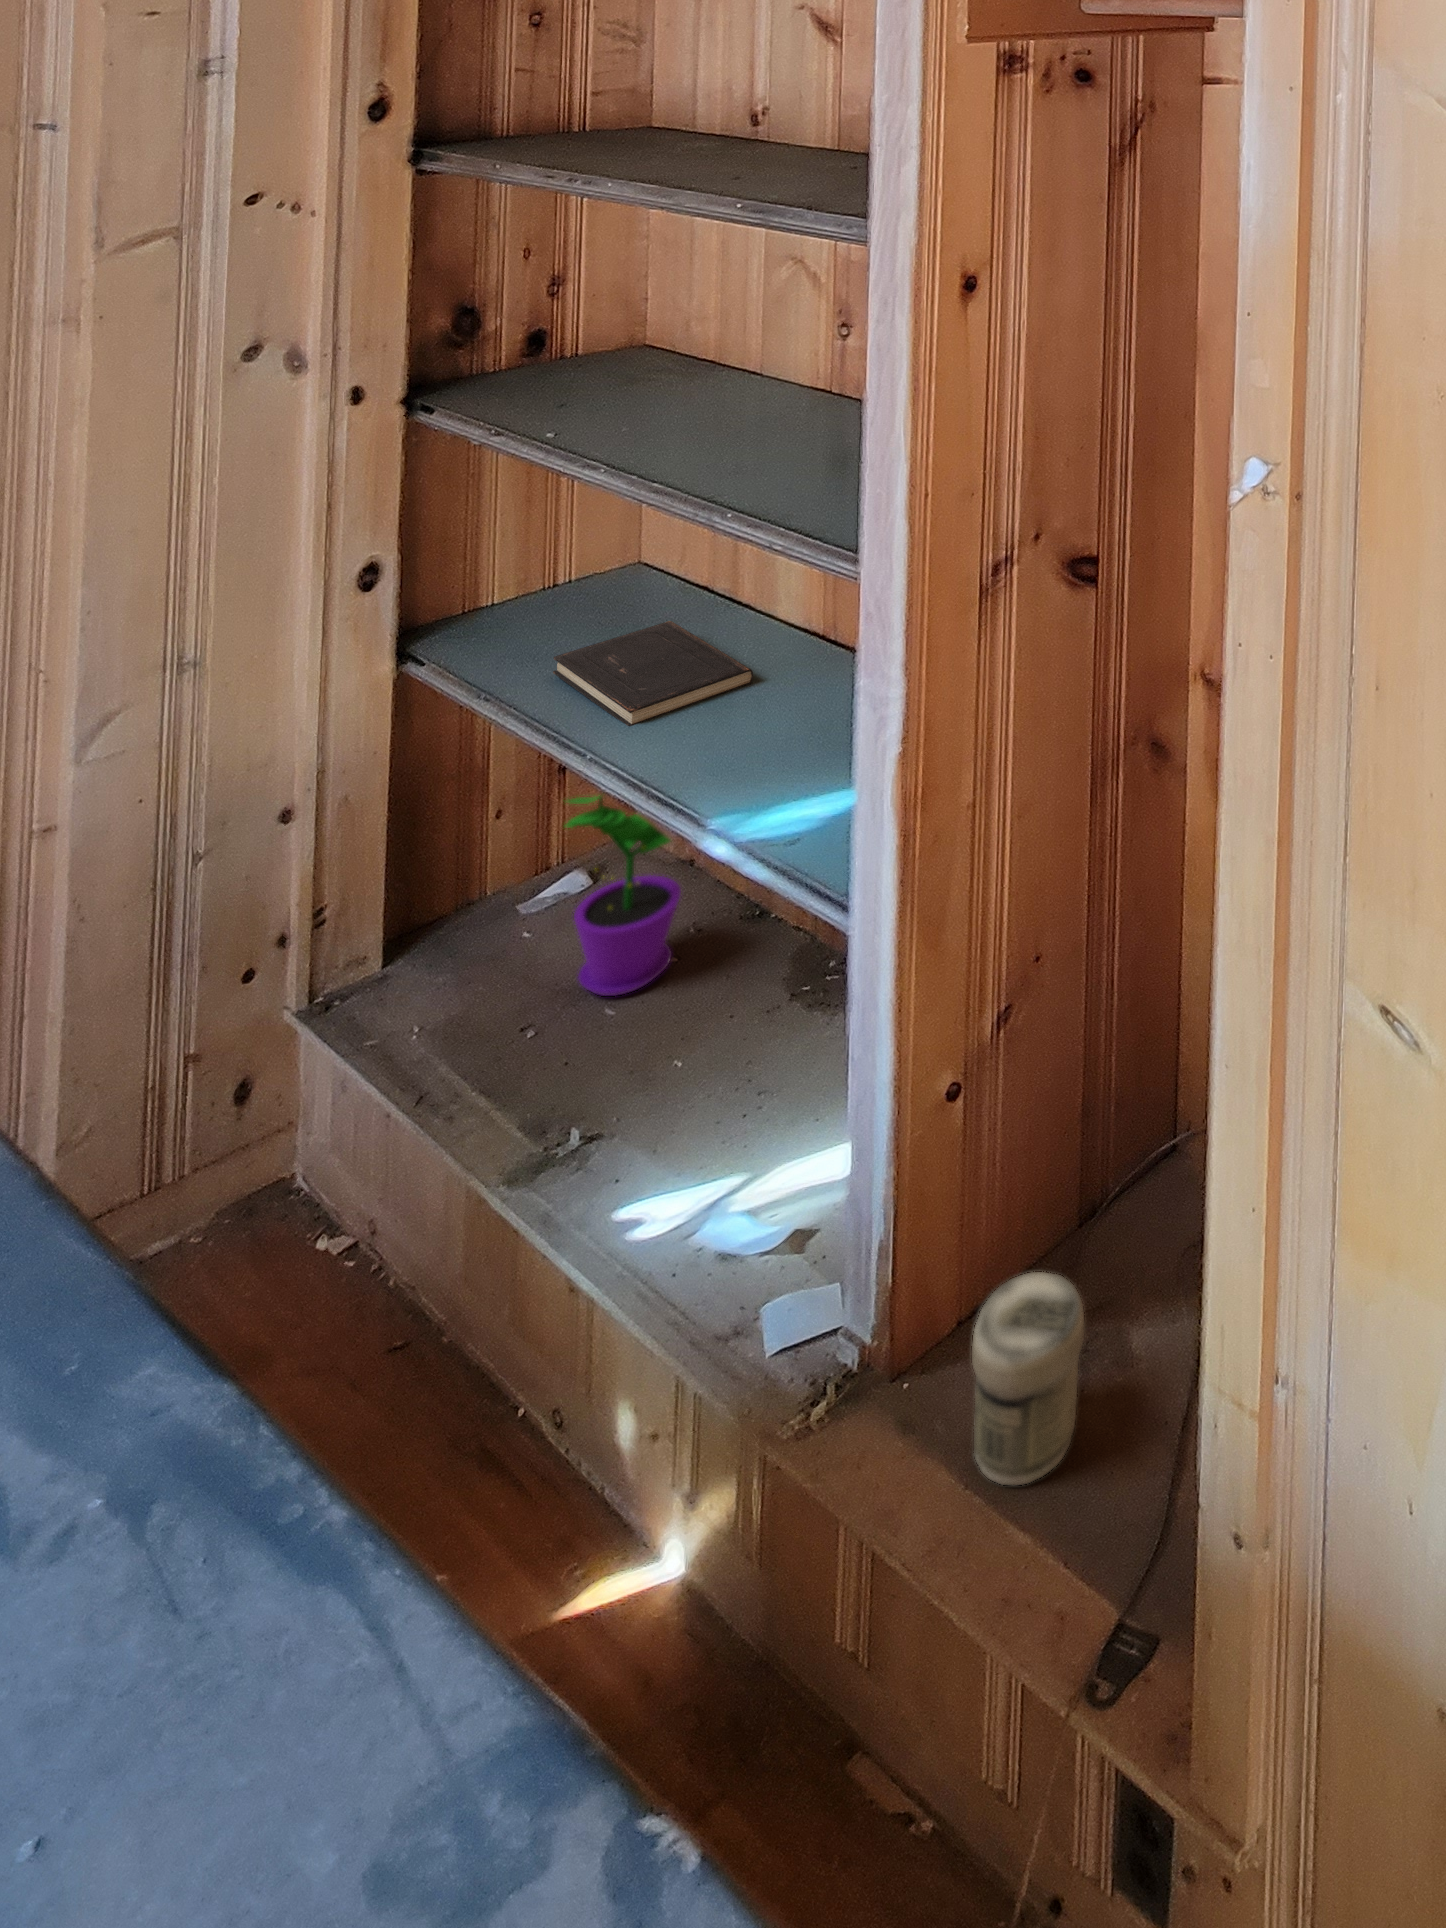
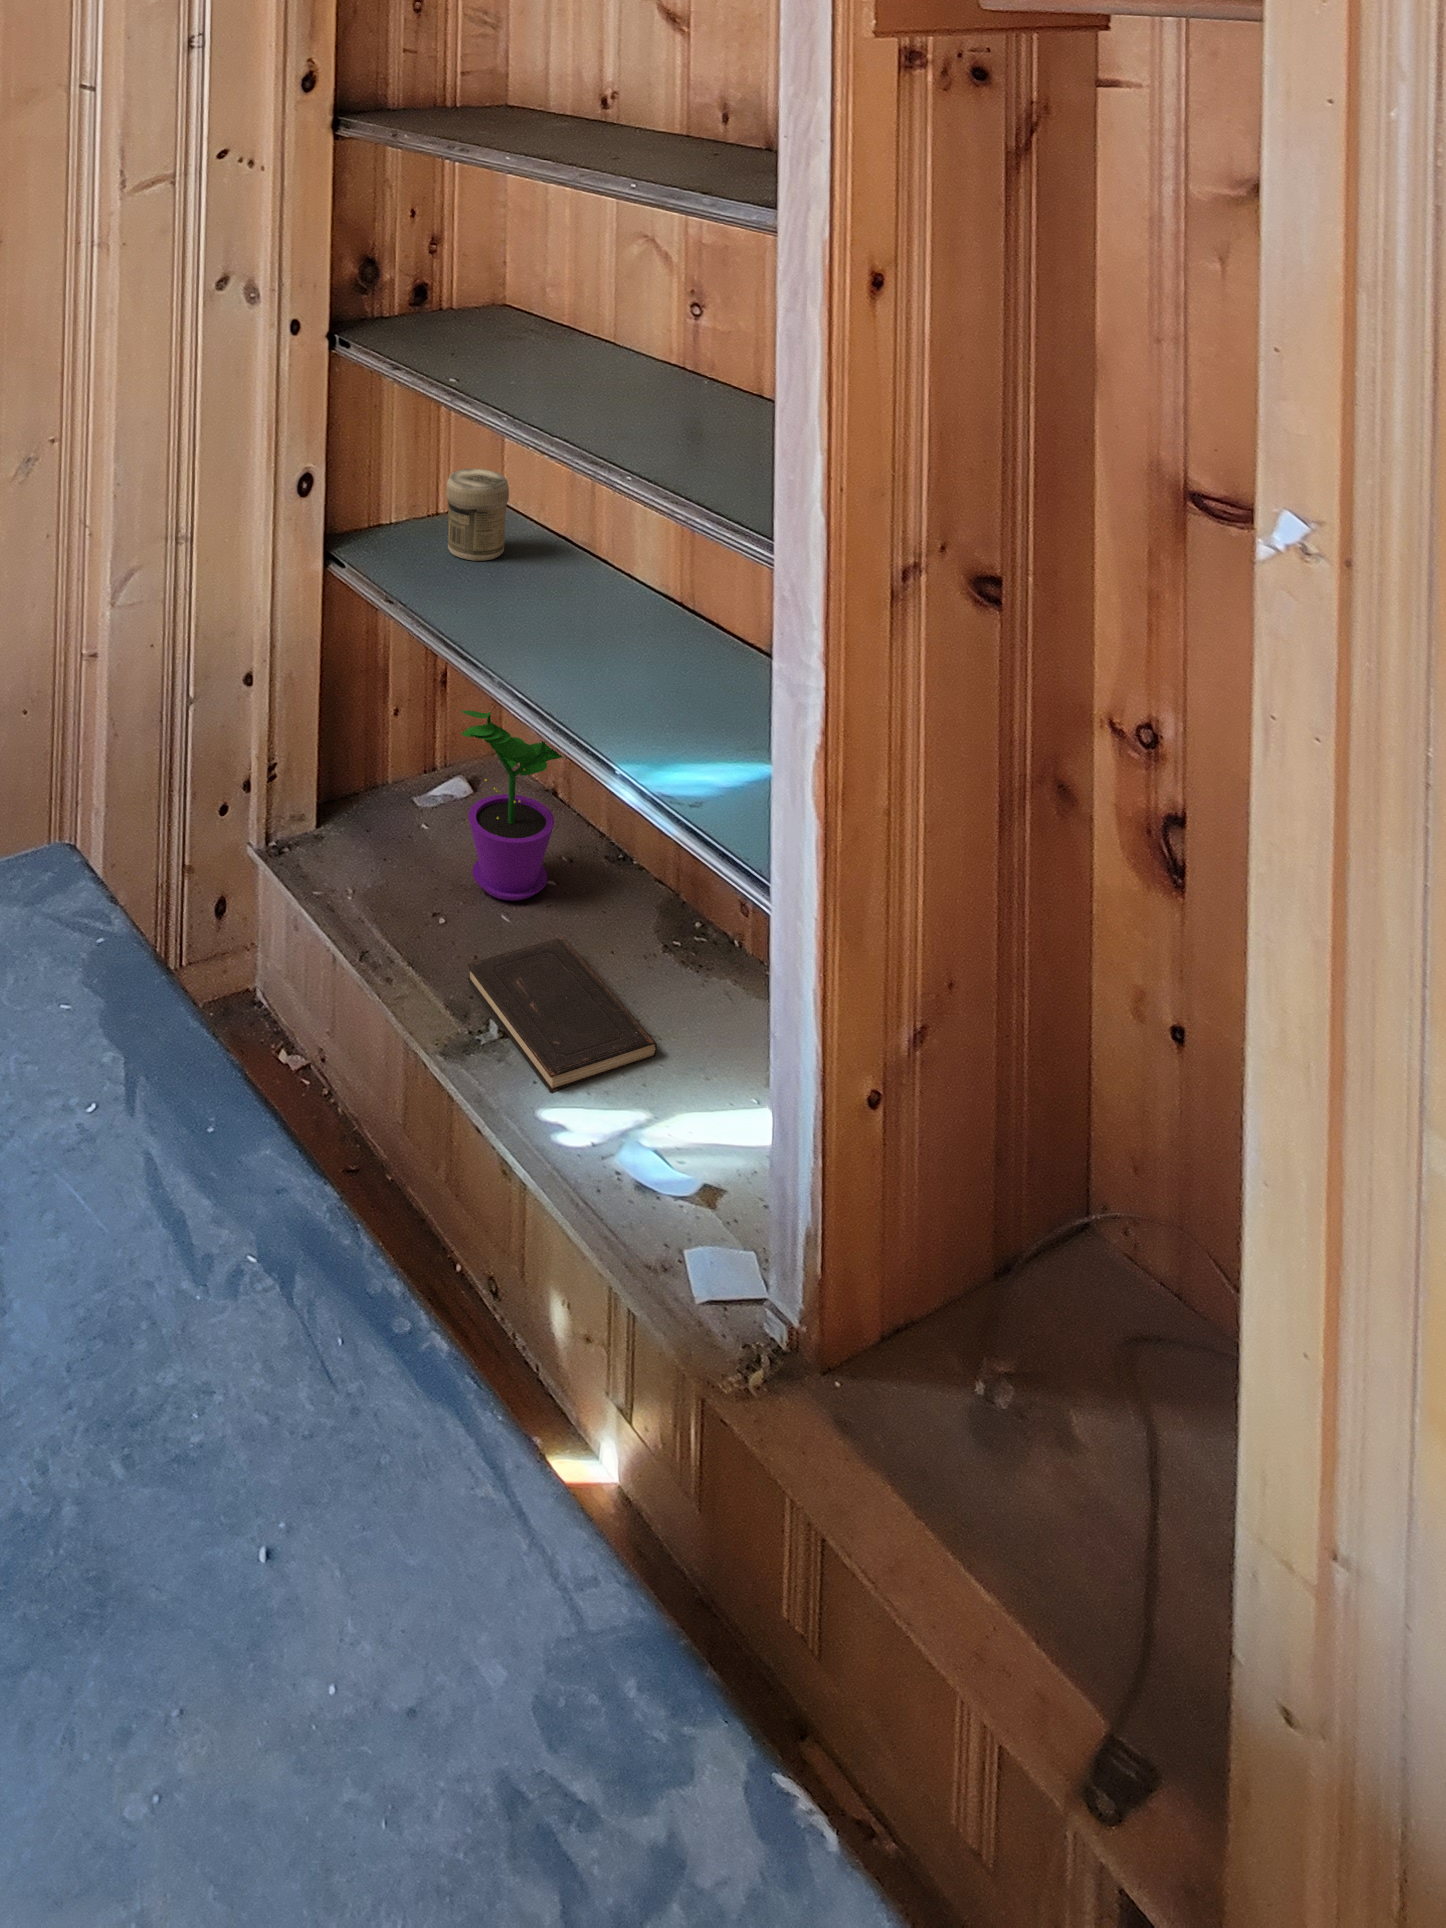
hardcover book: present [553,621,753,726] -> present [466,937,657,1093]
jar: present [972,1272,1084,1485] -> present [446,469,509,561]

